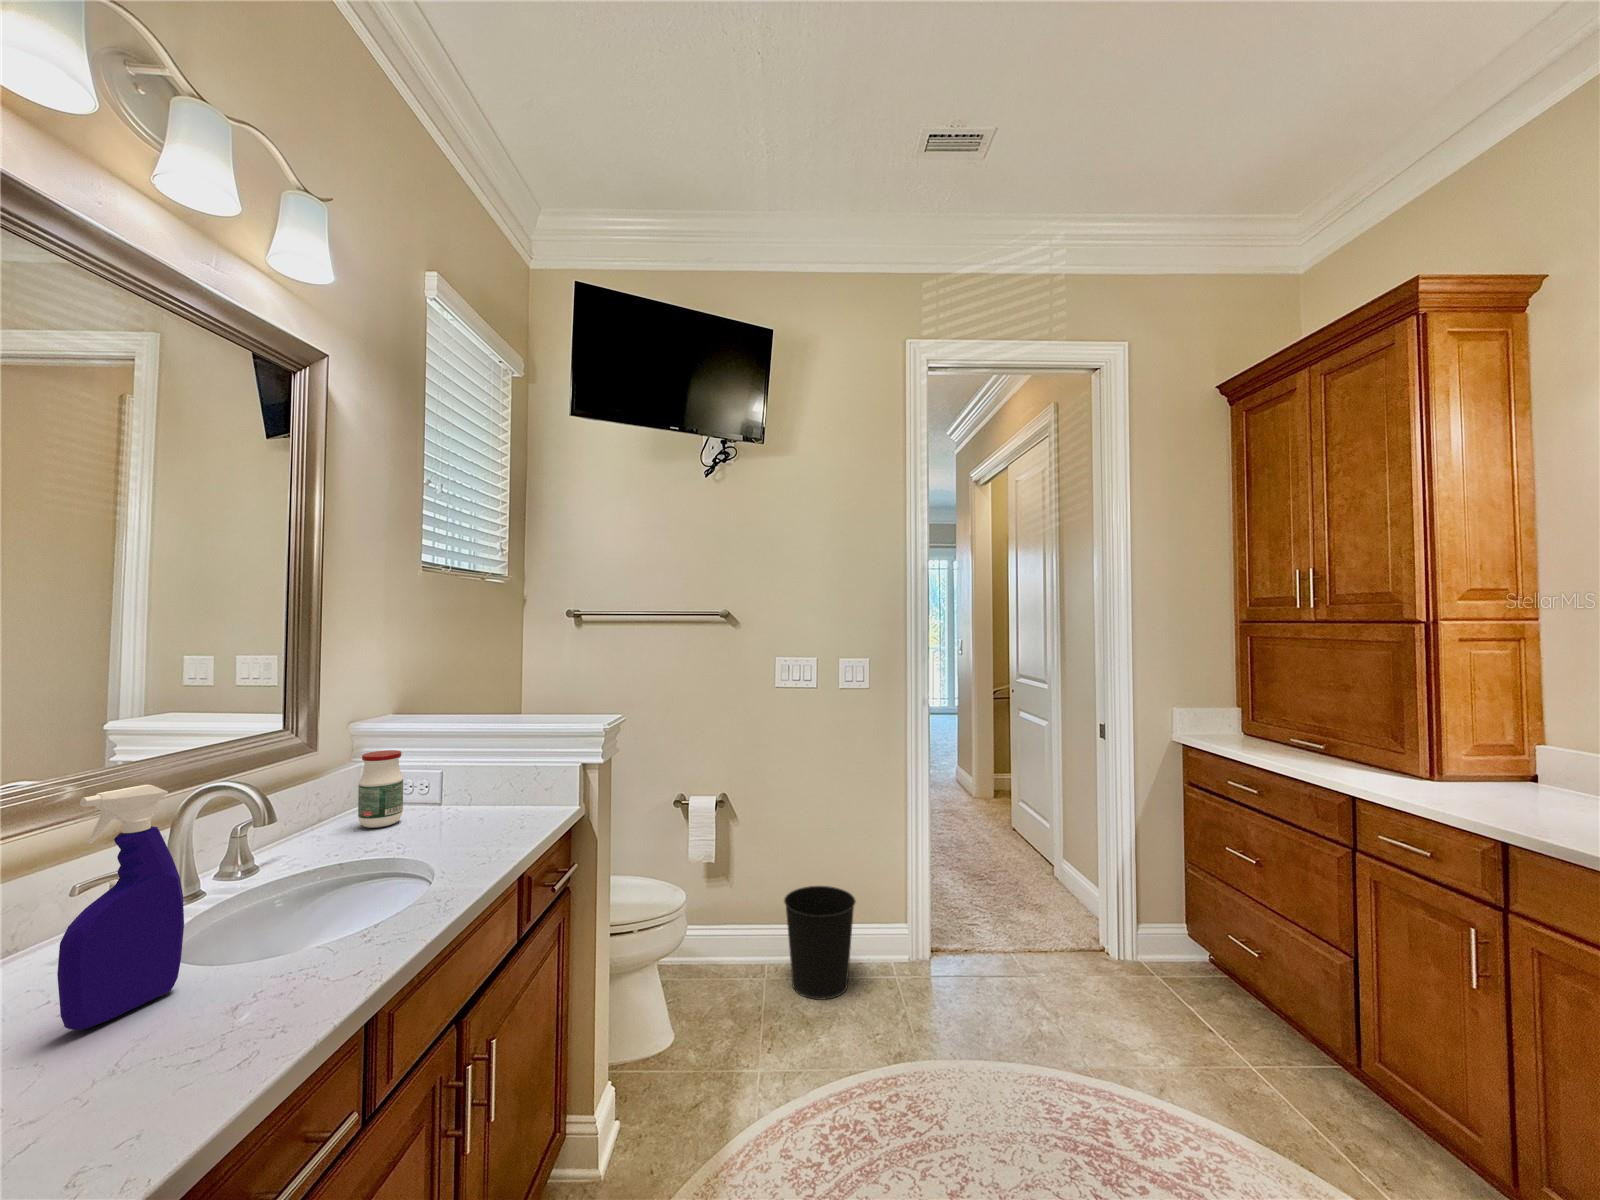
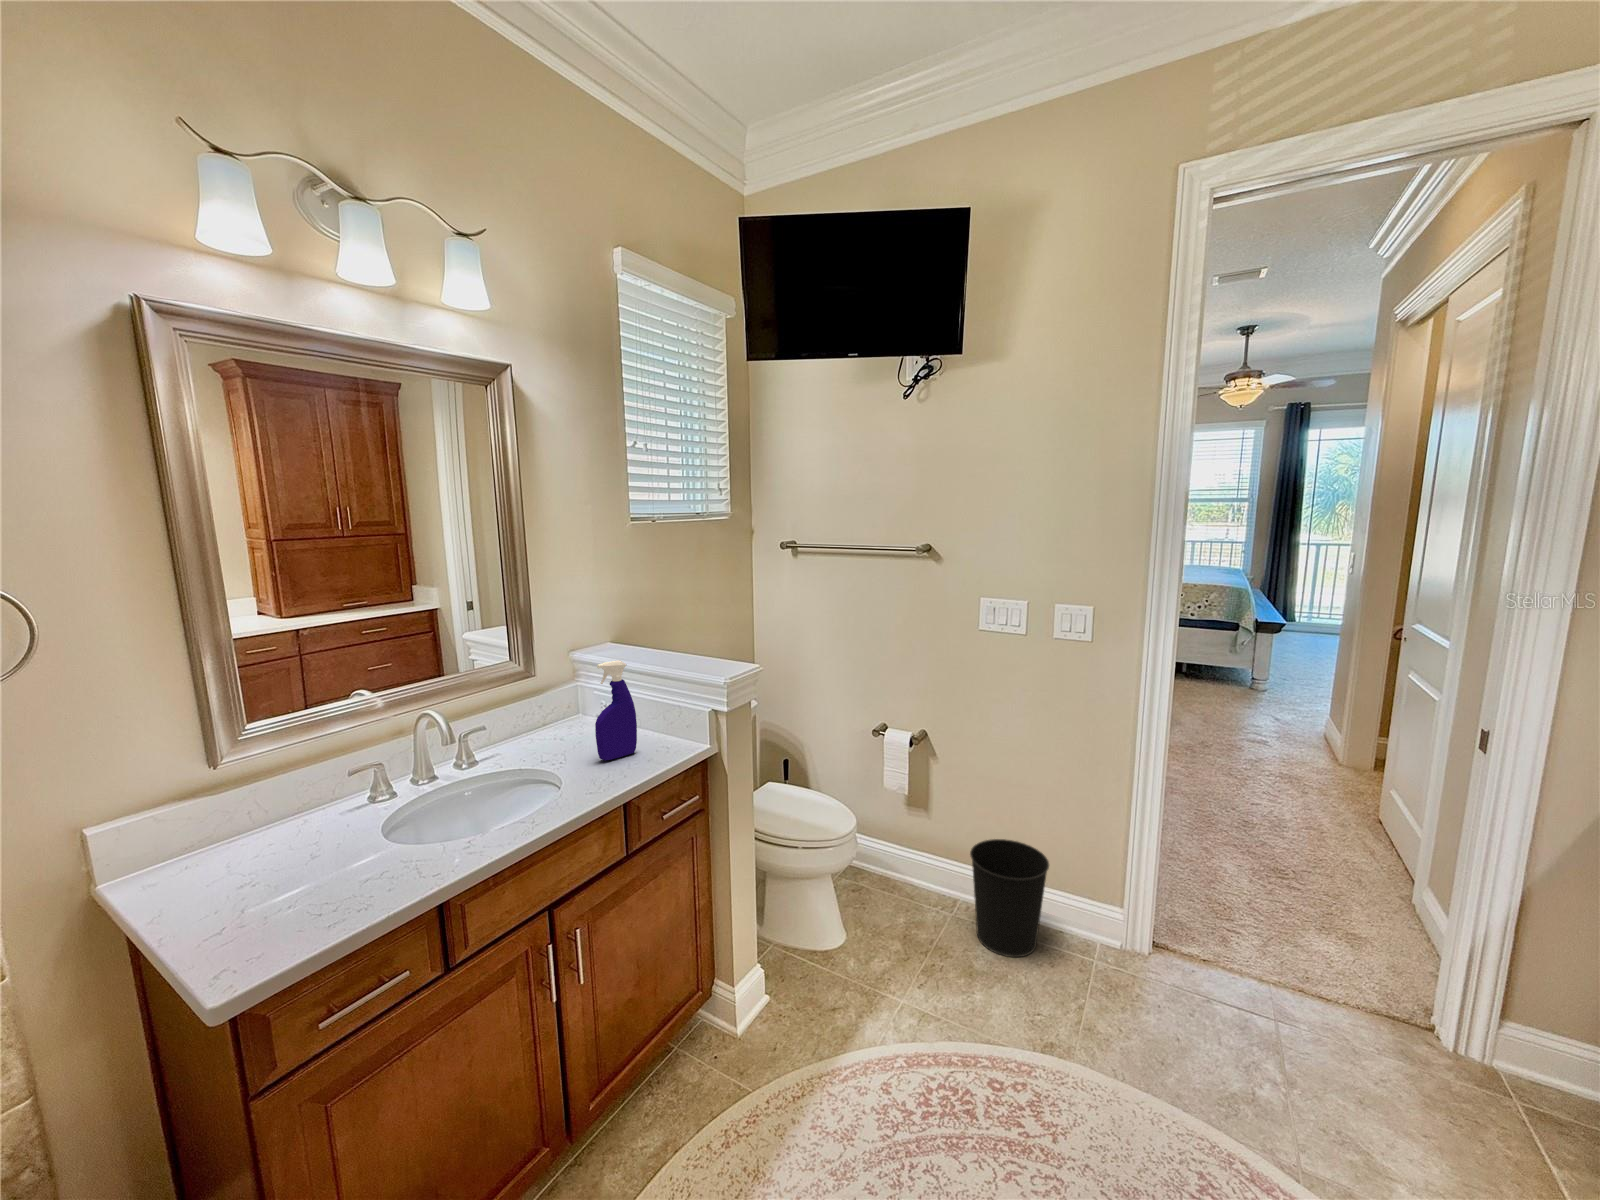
jar: present [358,750,403,828] -> none [556,677,588,735]
spray bottle: present [57,785,184,1029] -> present [595,660,637,760]

